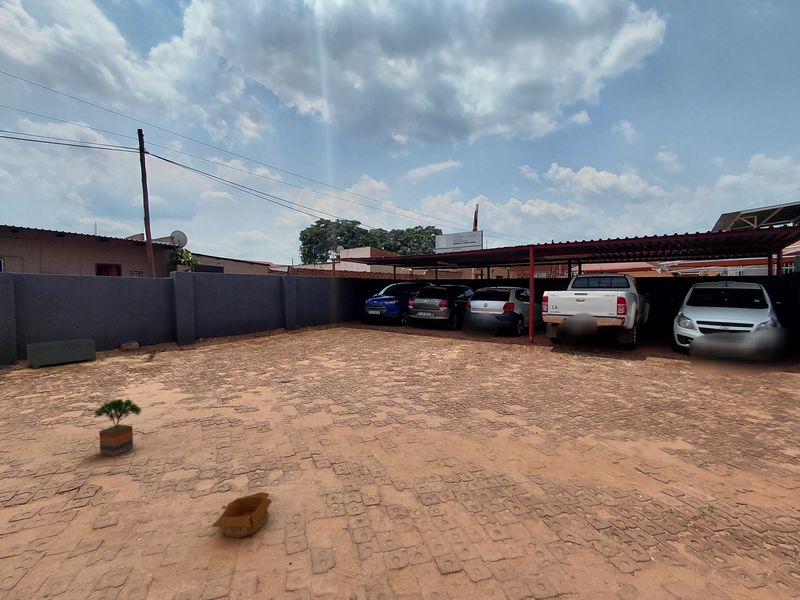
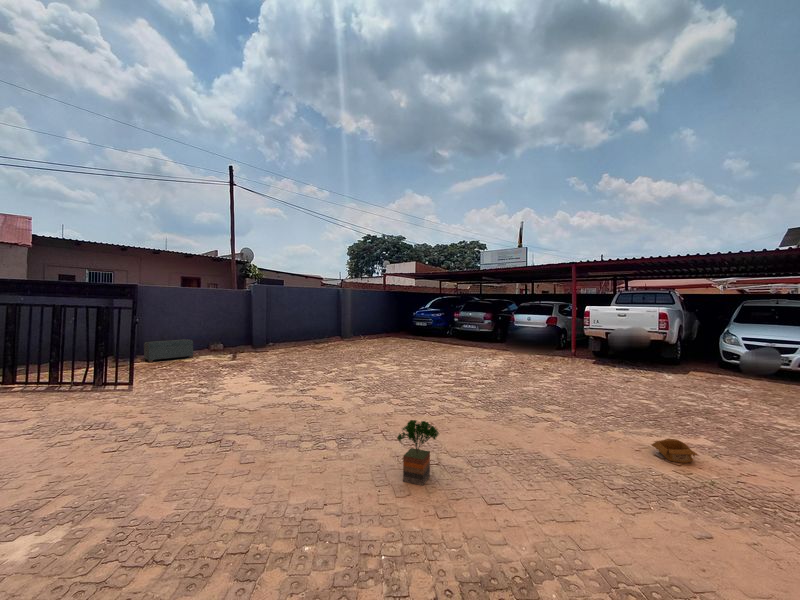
potted tree: present [94,399,141,456] -> present [398,420,439,485]
cardboard box: present [212,492,271,538] -> present [651,439,699,463]

